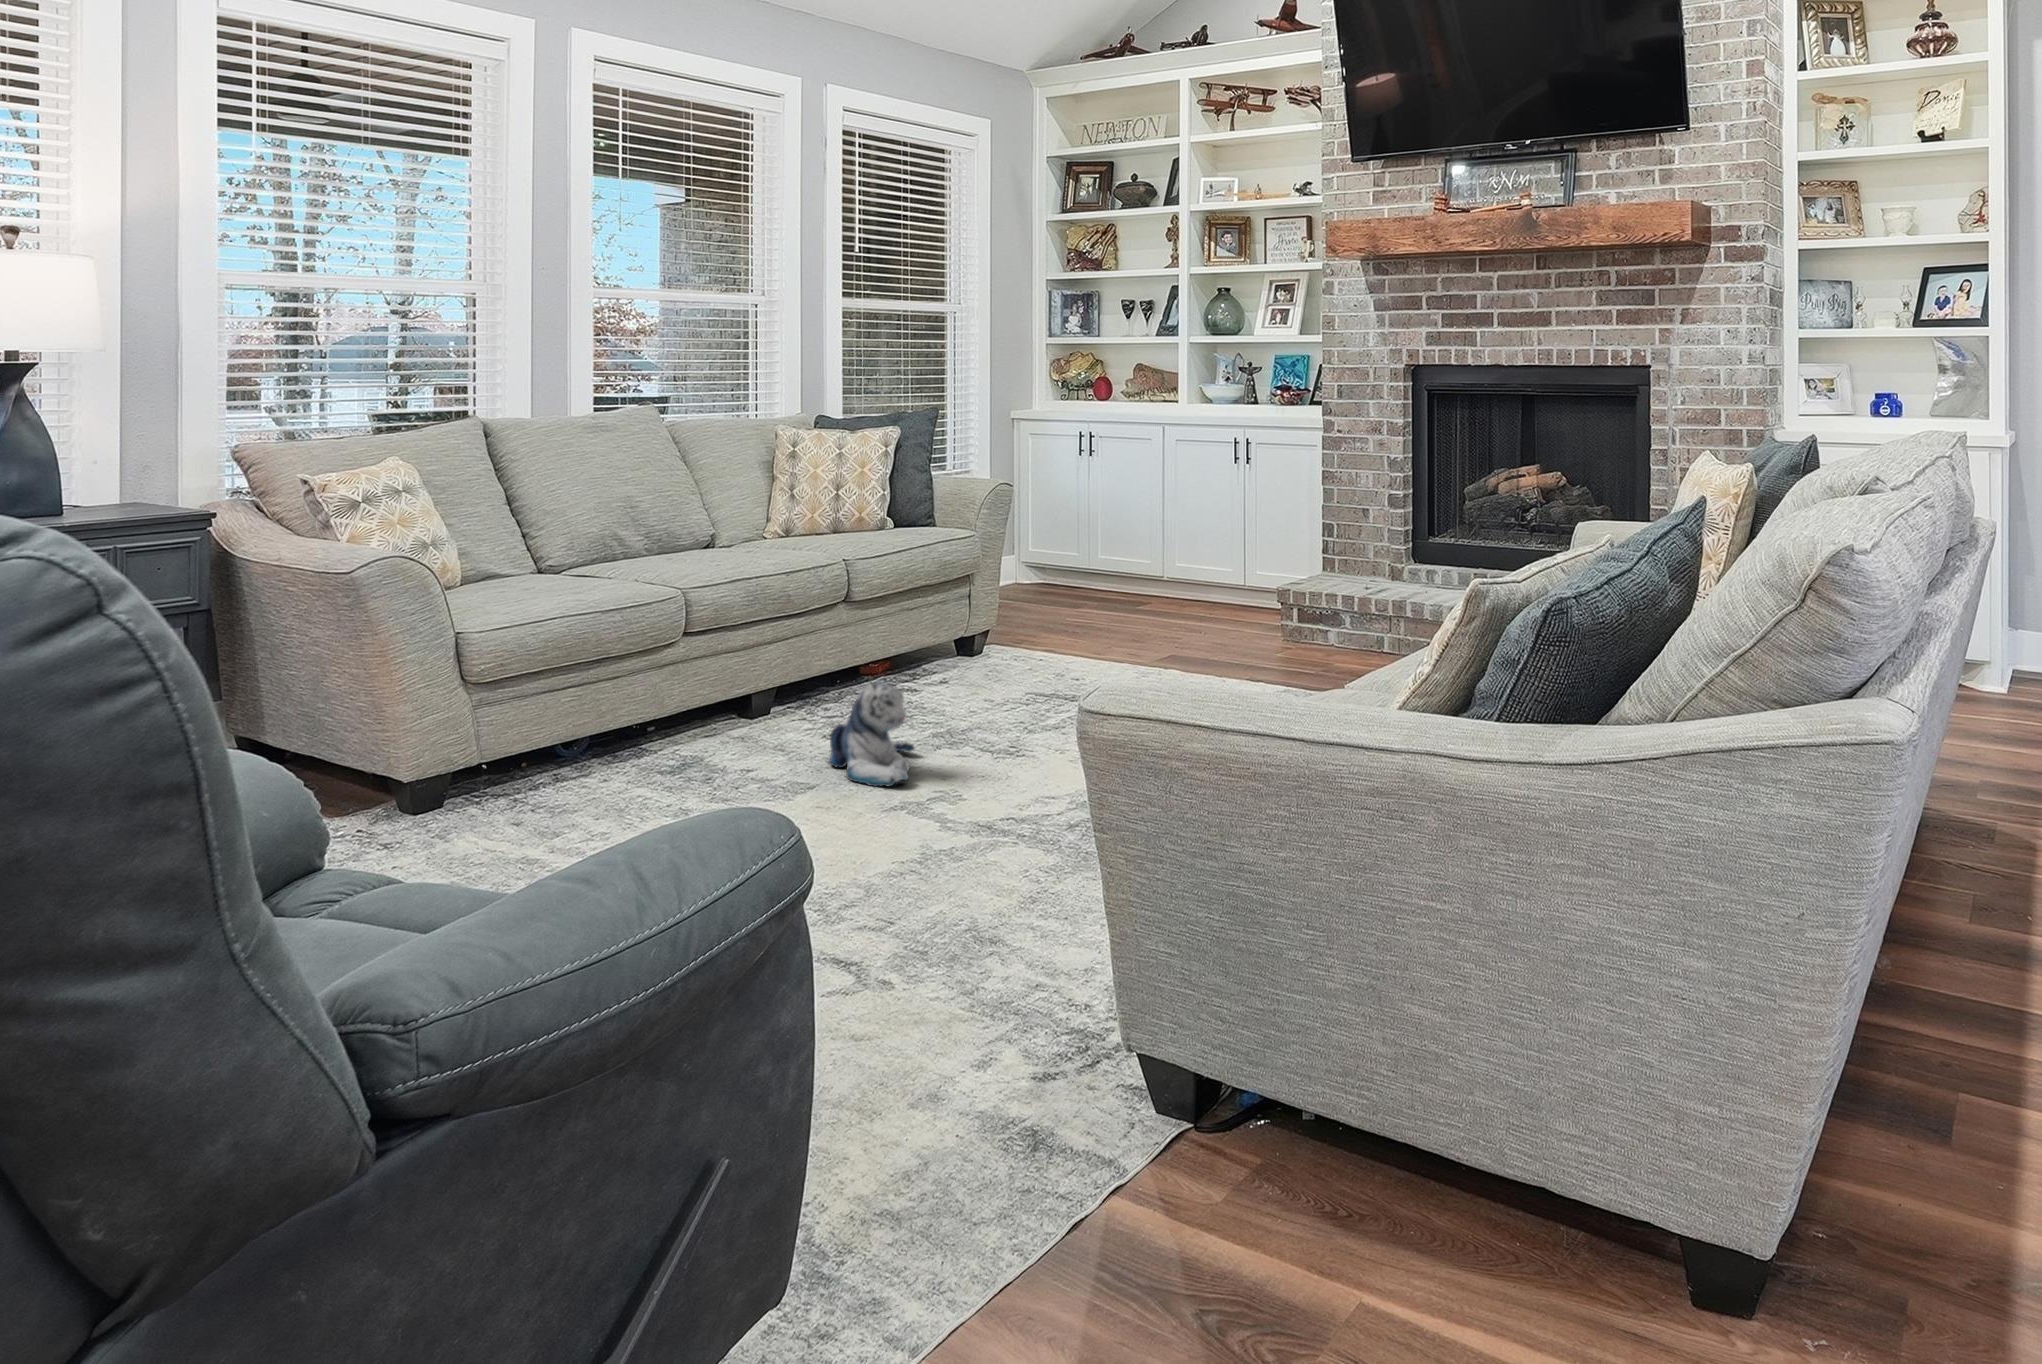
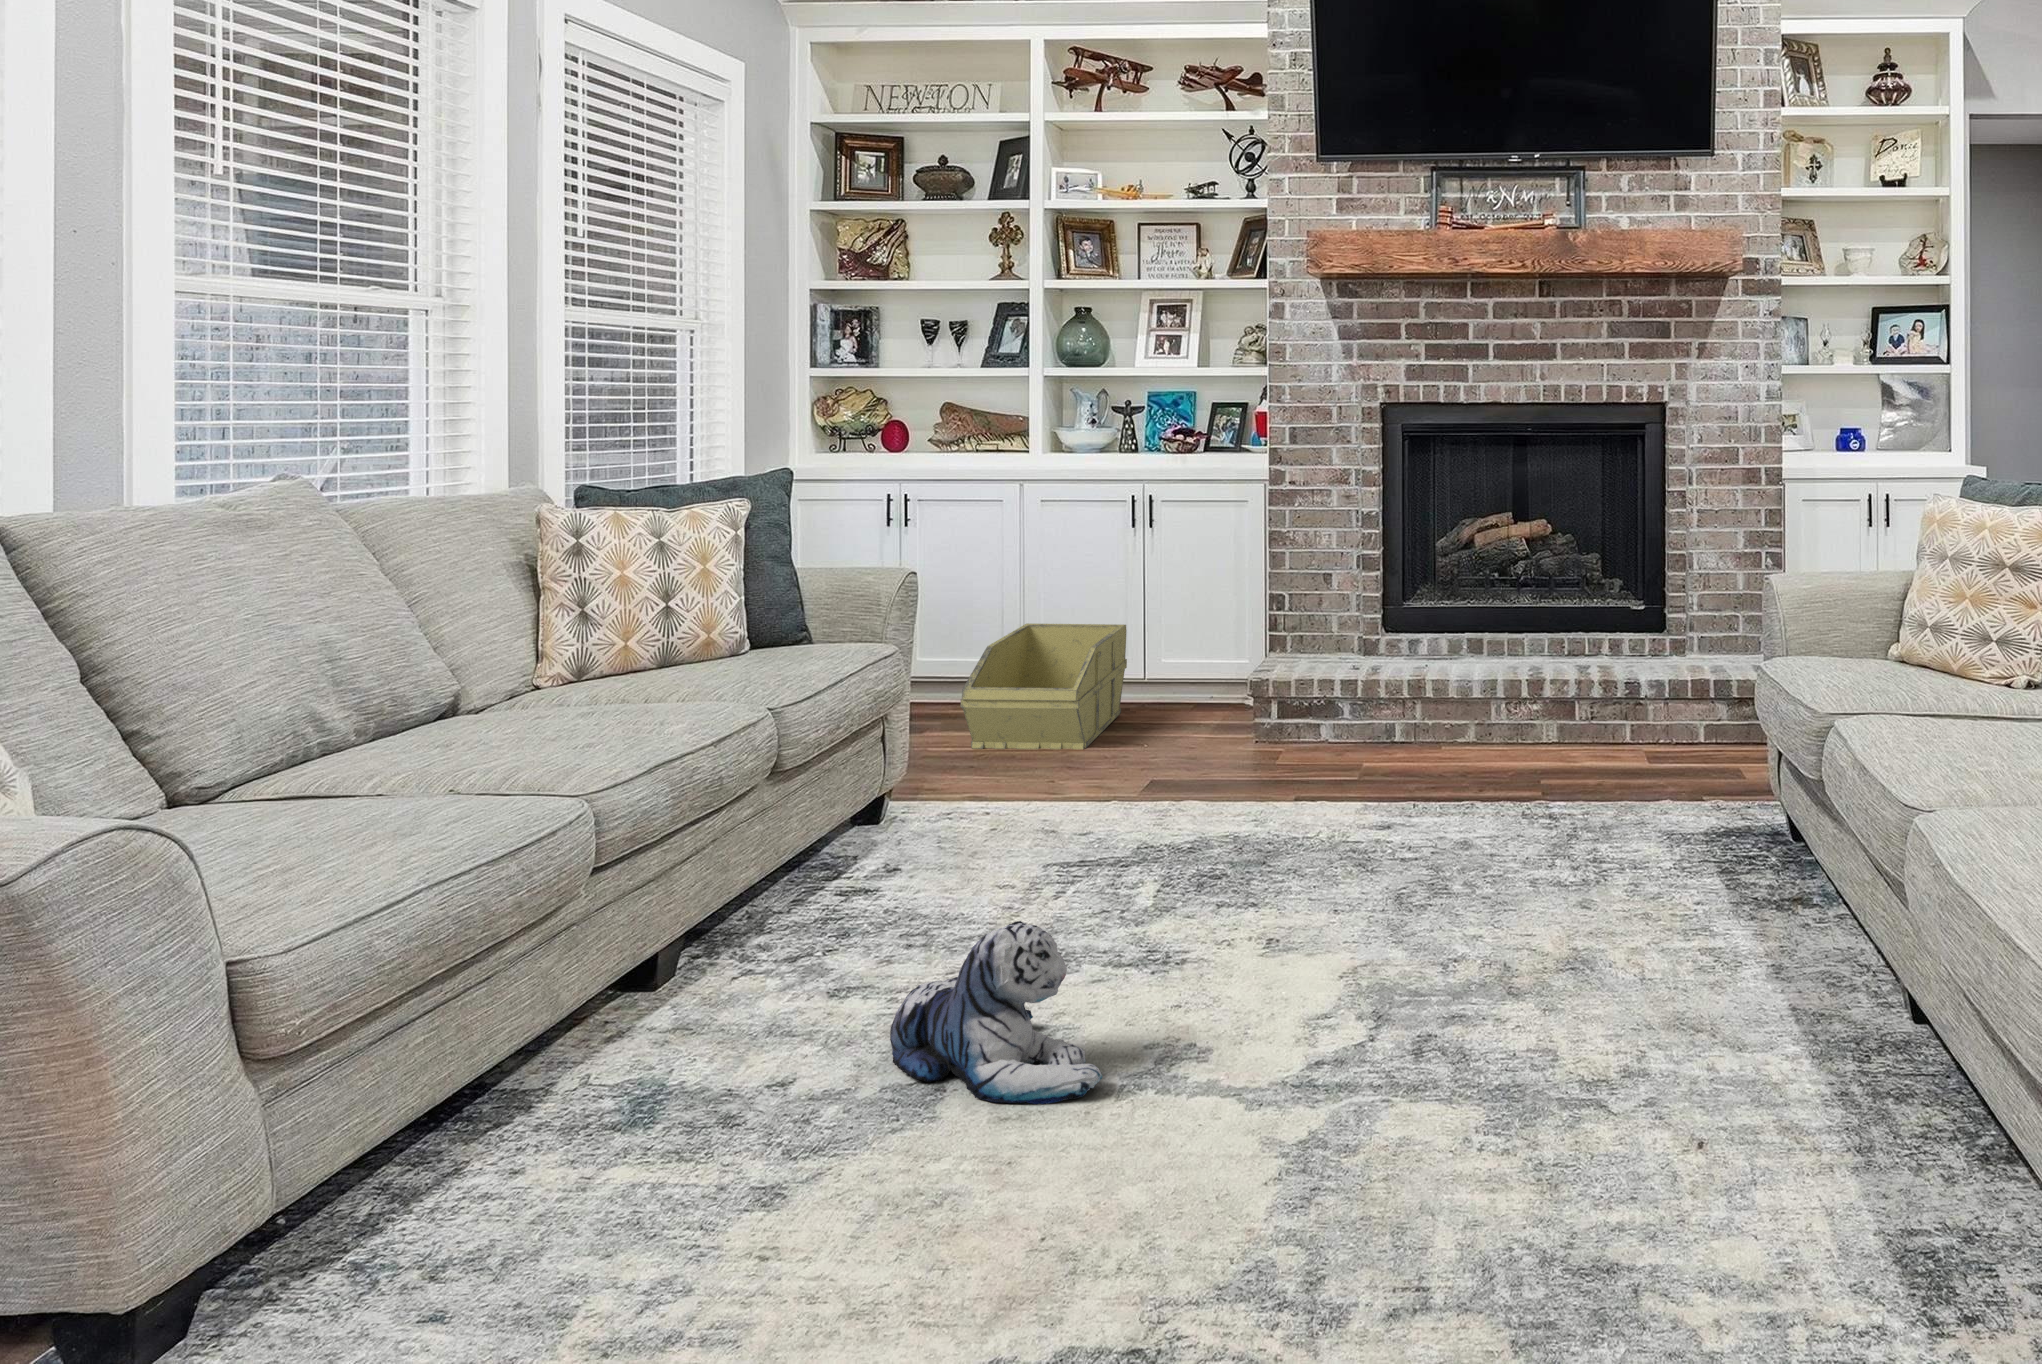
storage bin: none [1083,534,1232,628] -> present [960,623,1127,749]

